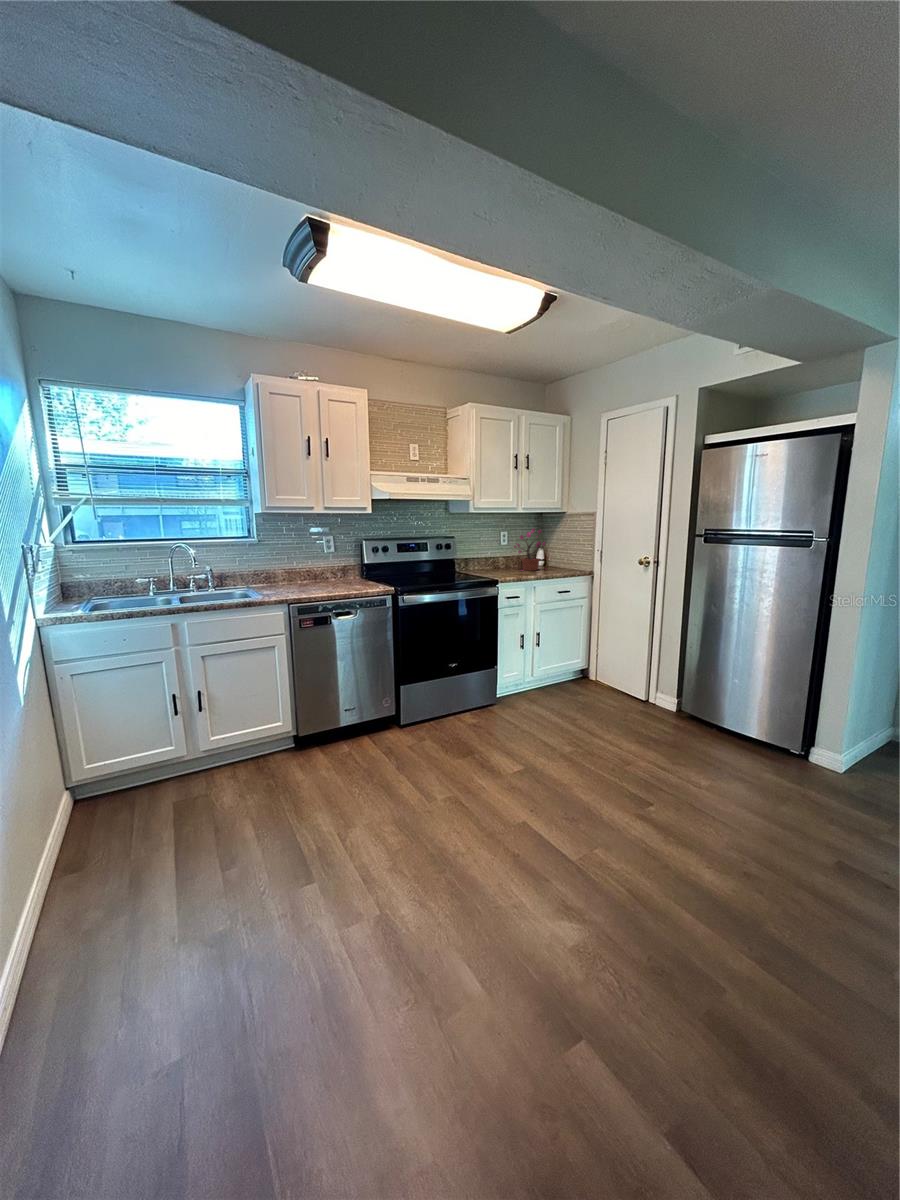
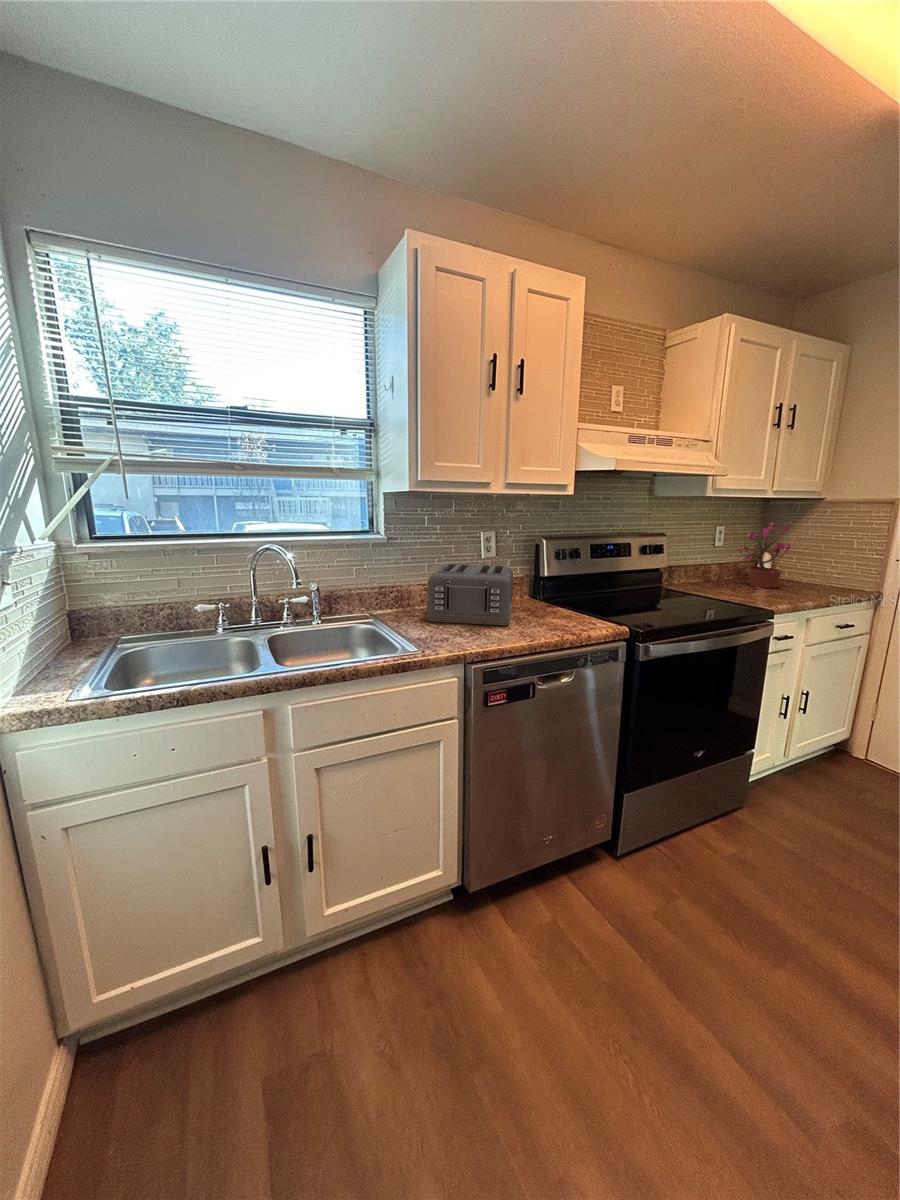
toaster: none [279,556,342,588] -> present [426,564,513,625]

